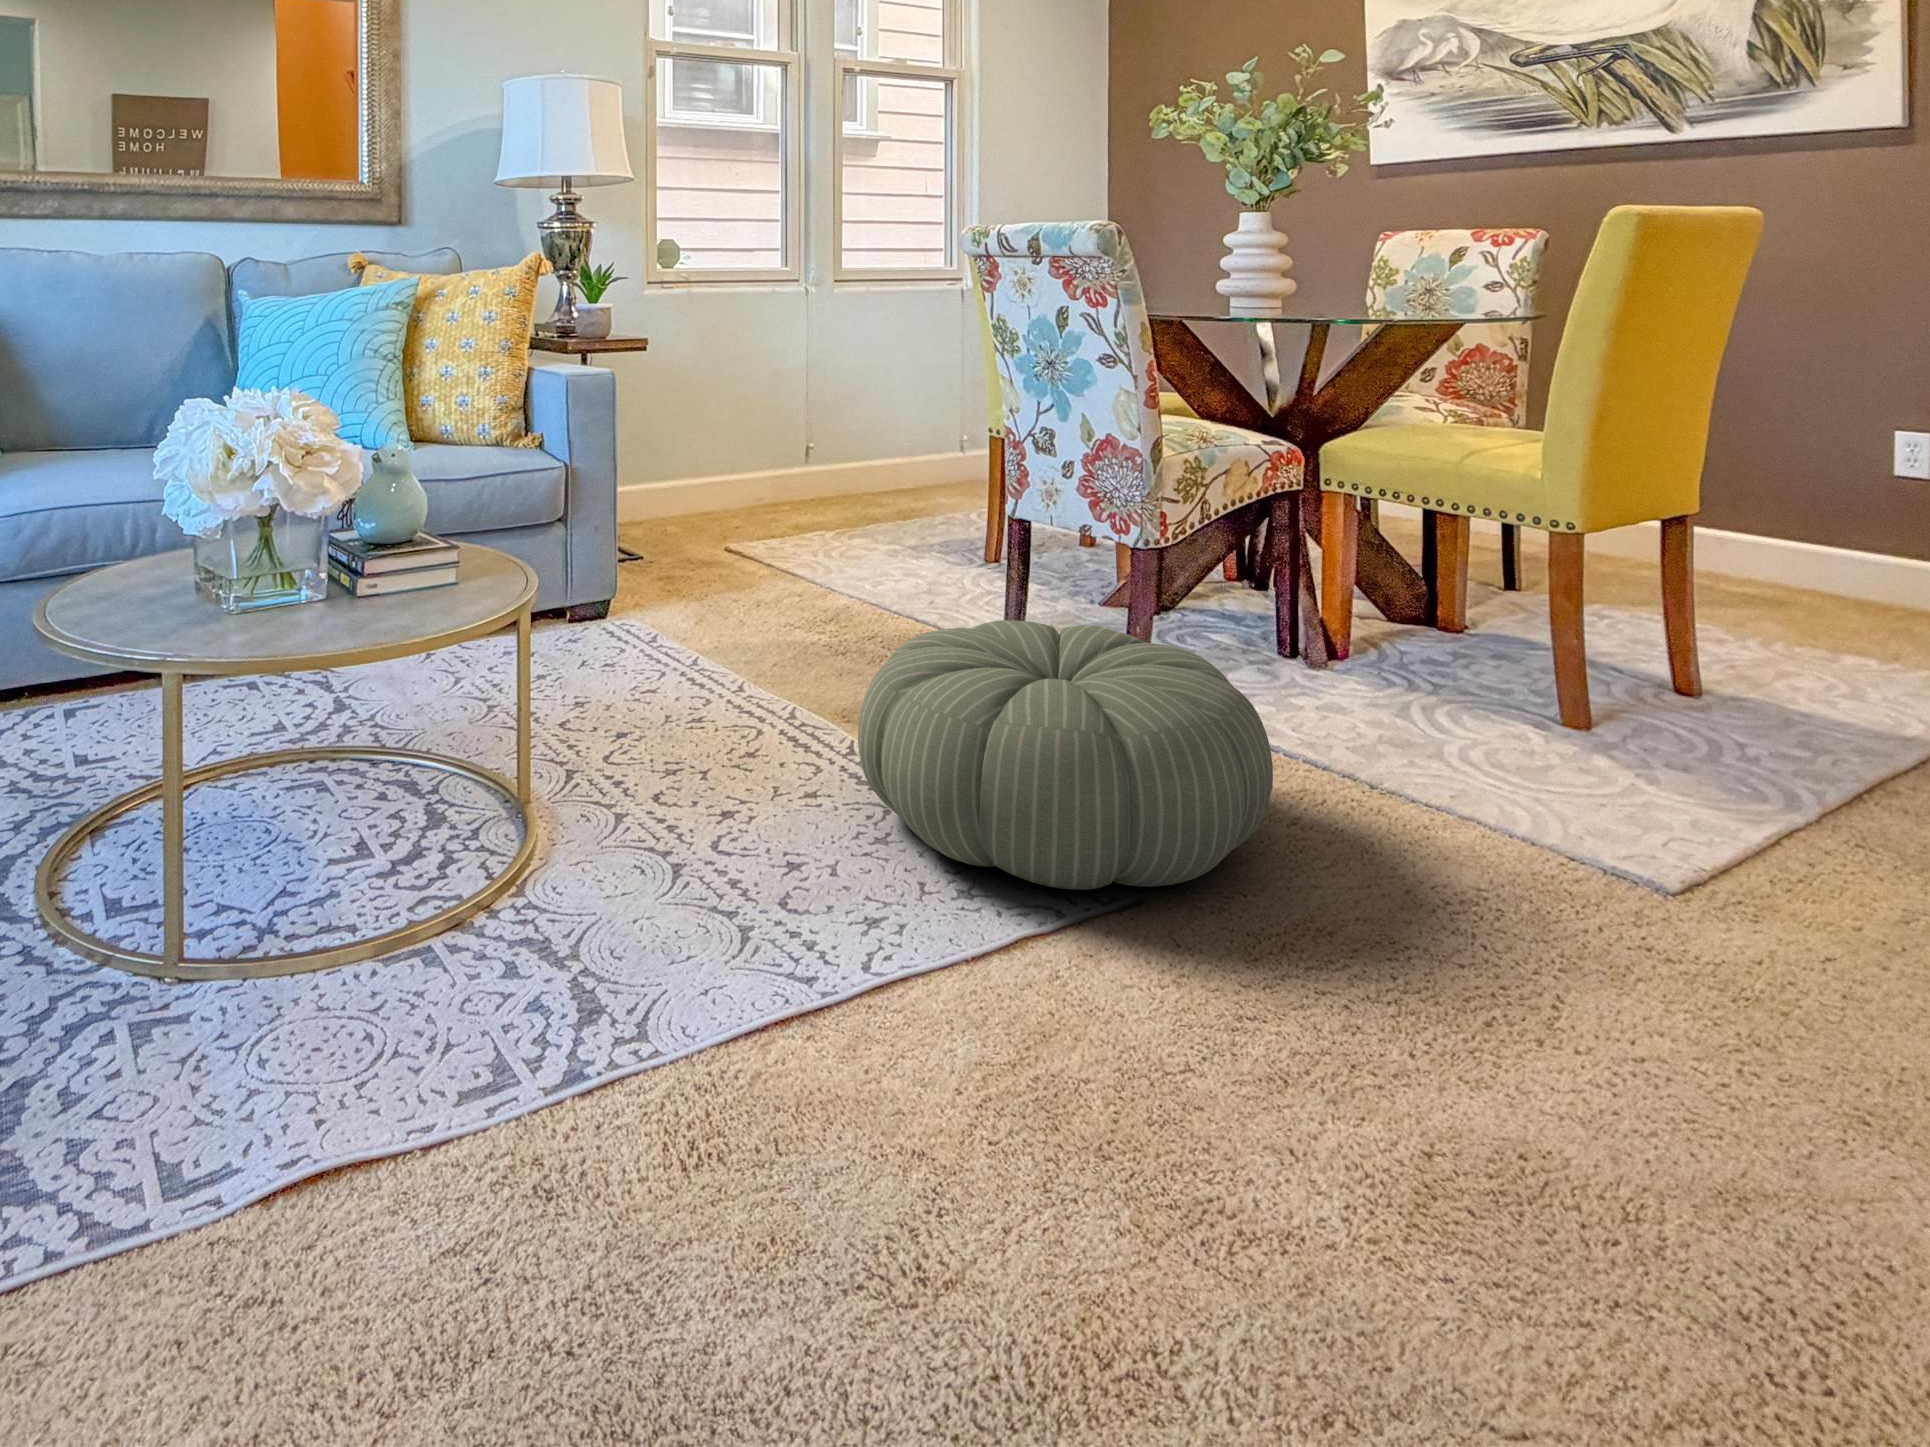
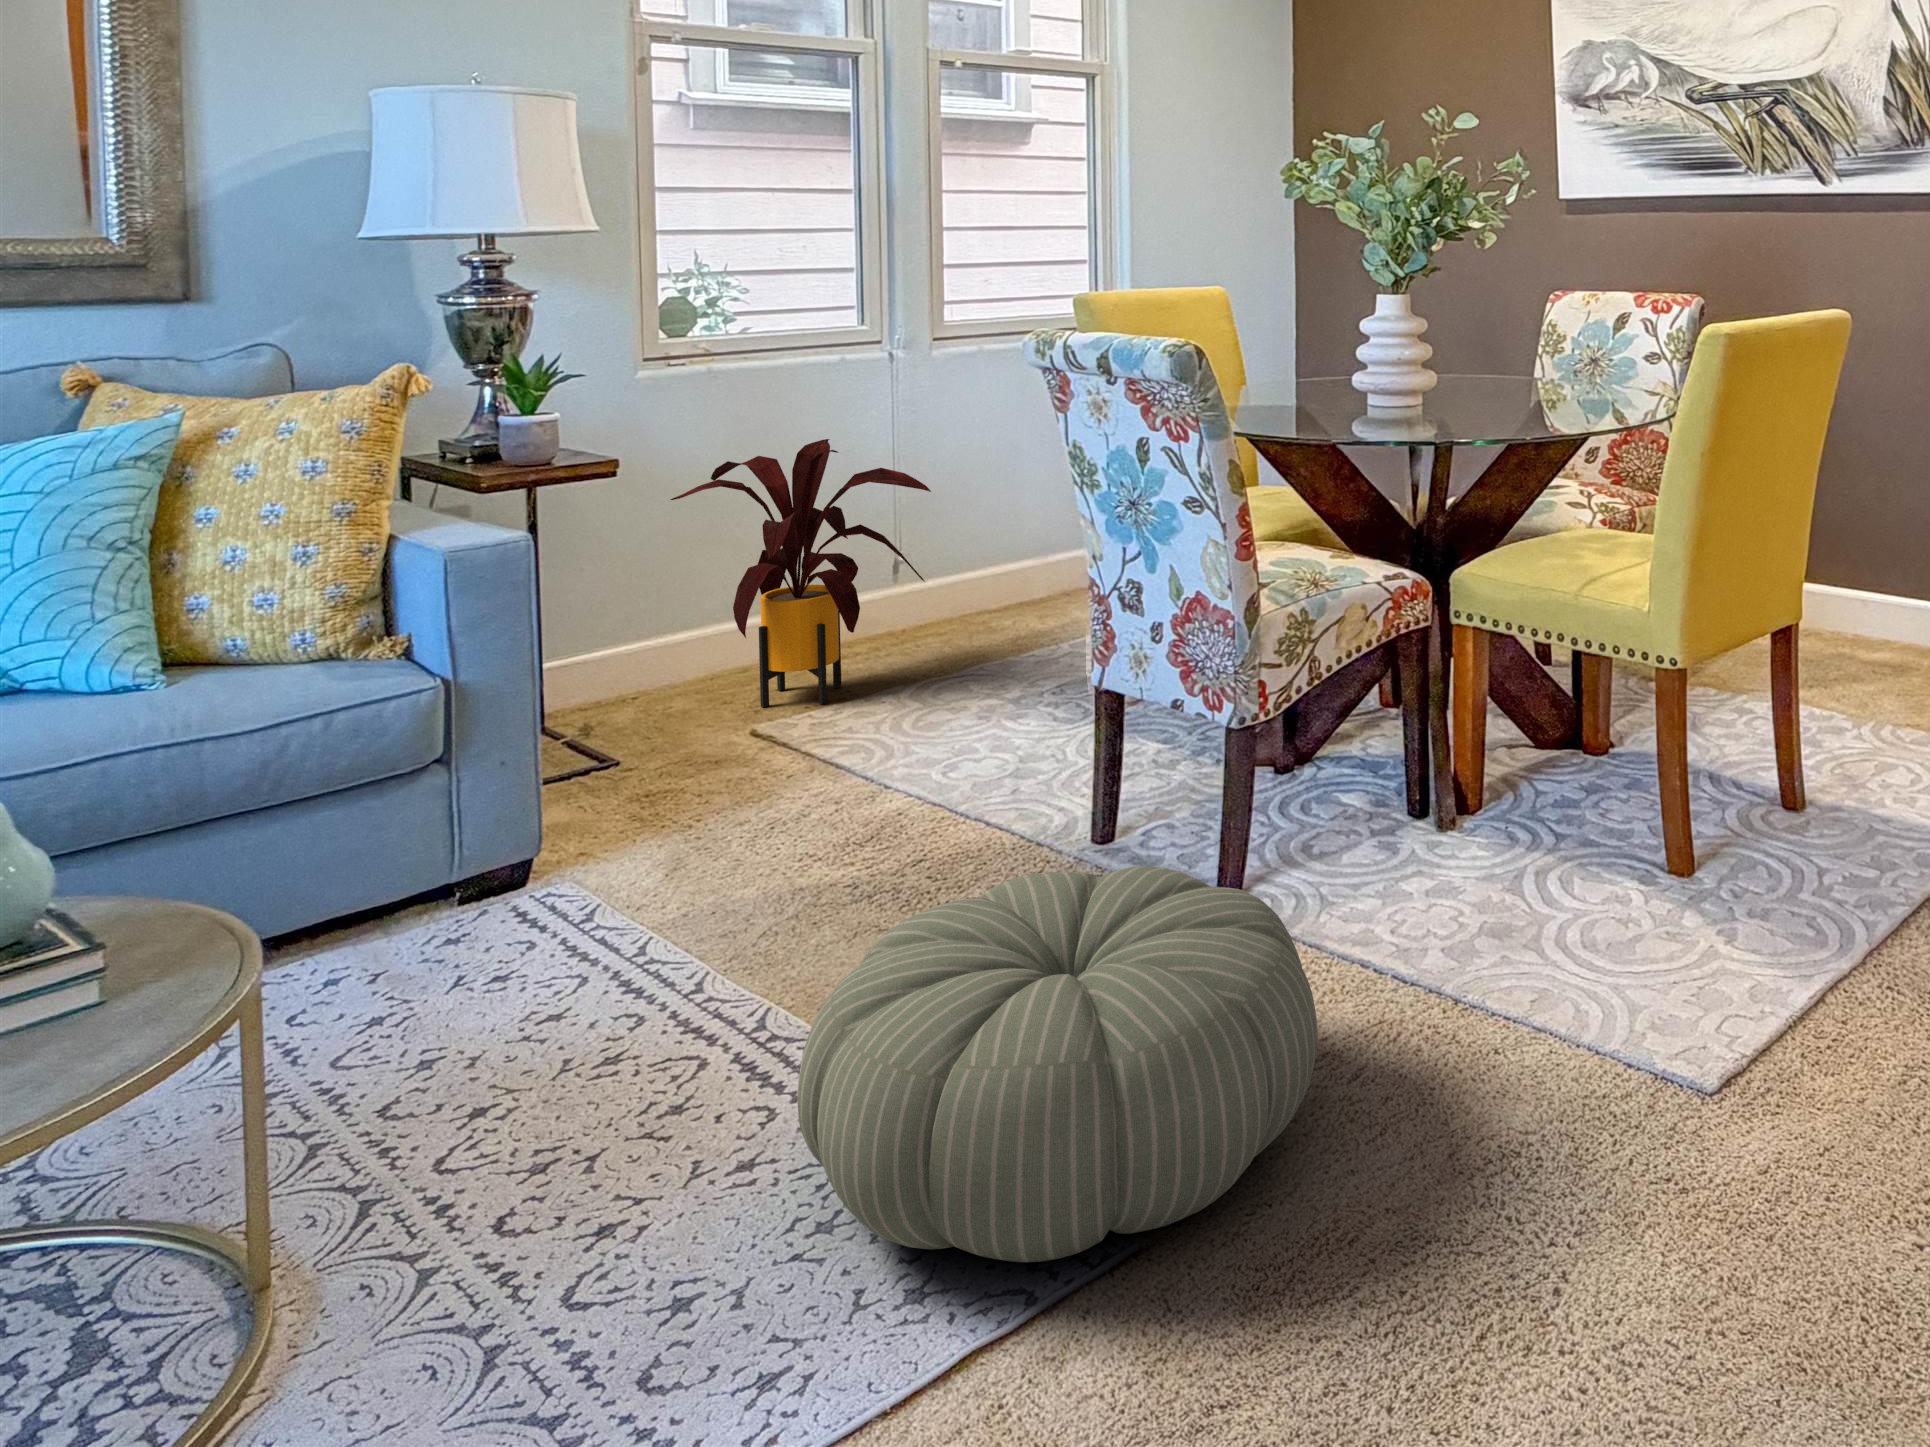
house plant: none [668,346,848,538] -> present [671,439,931,707]

